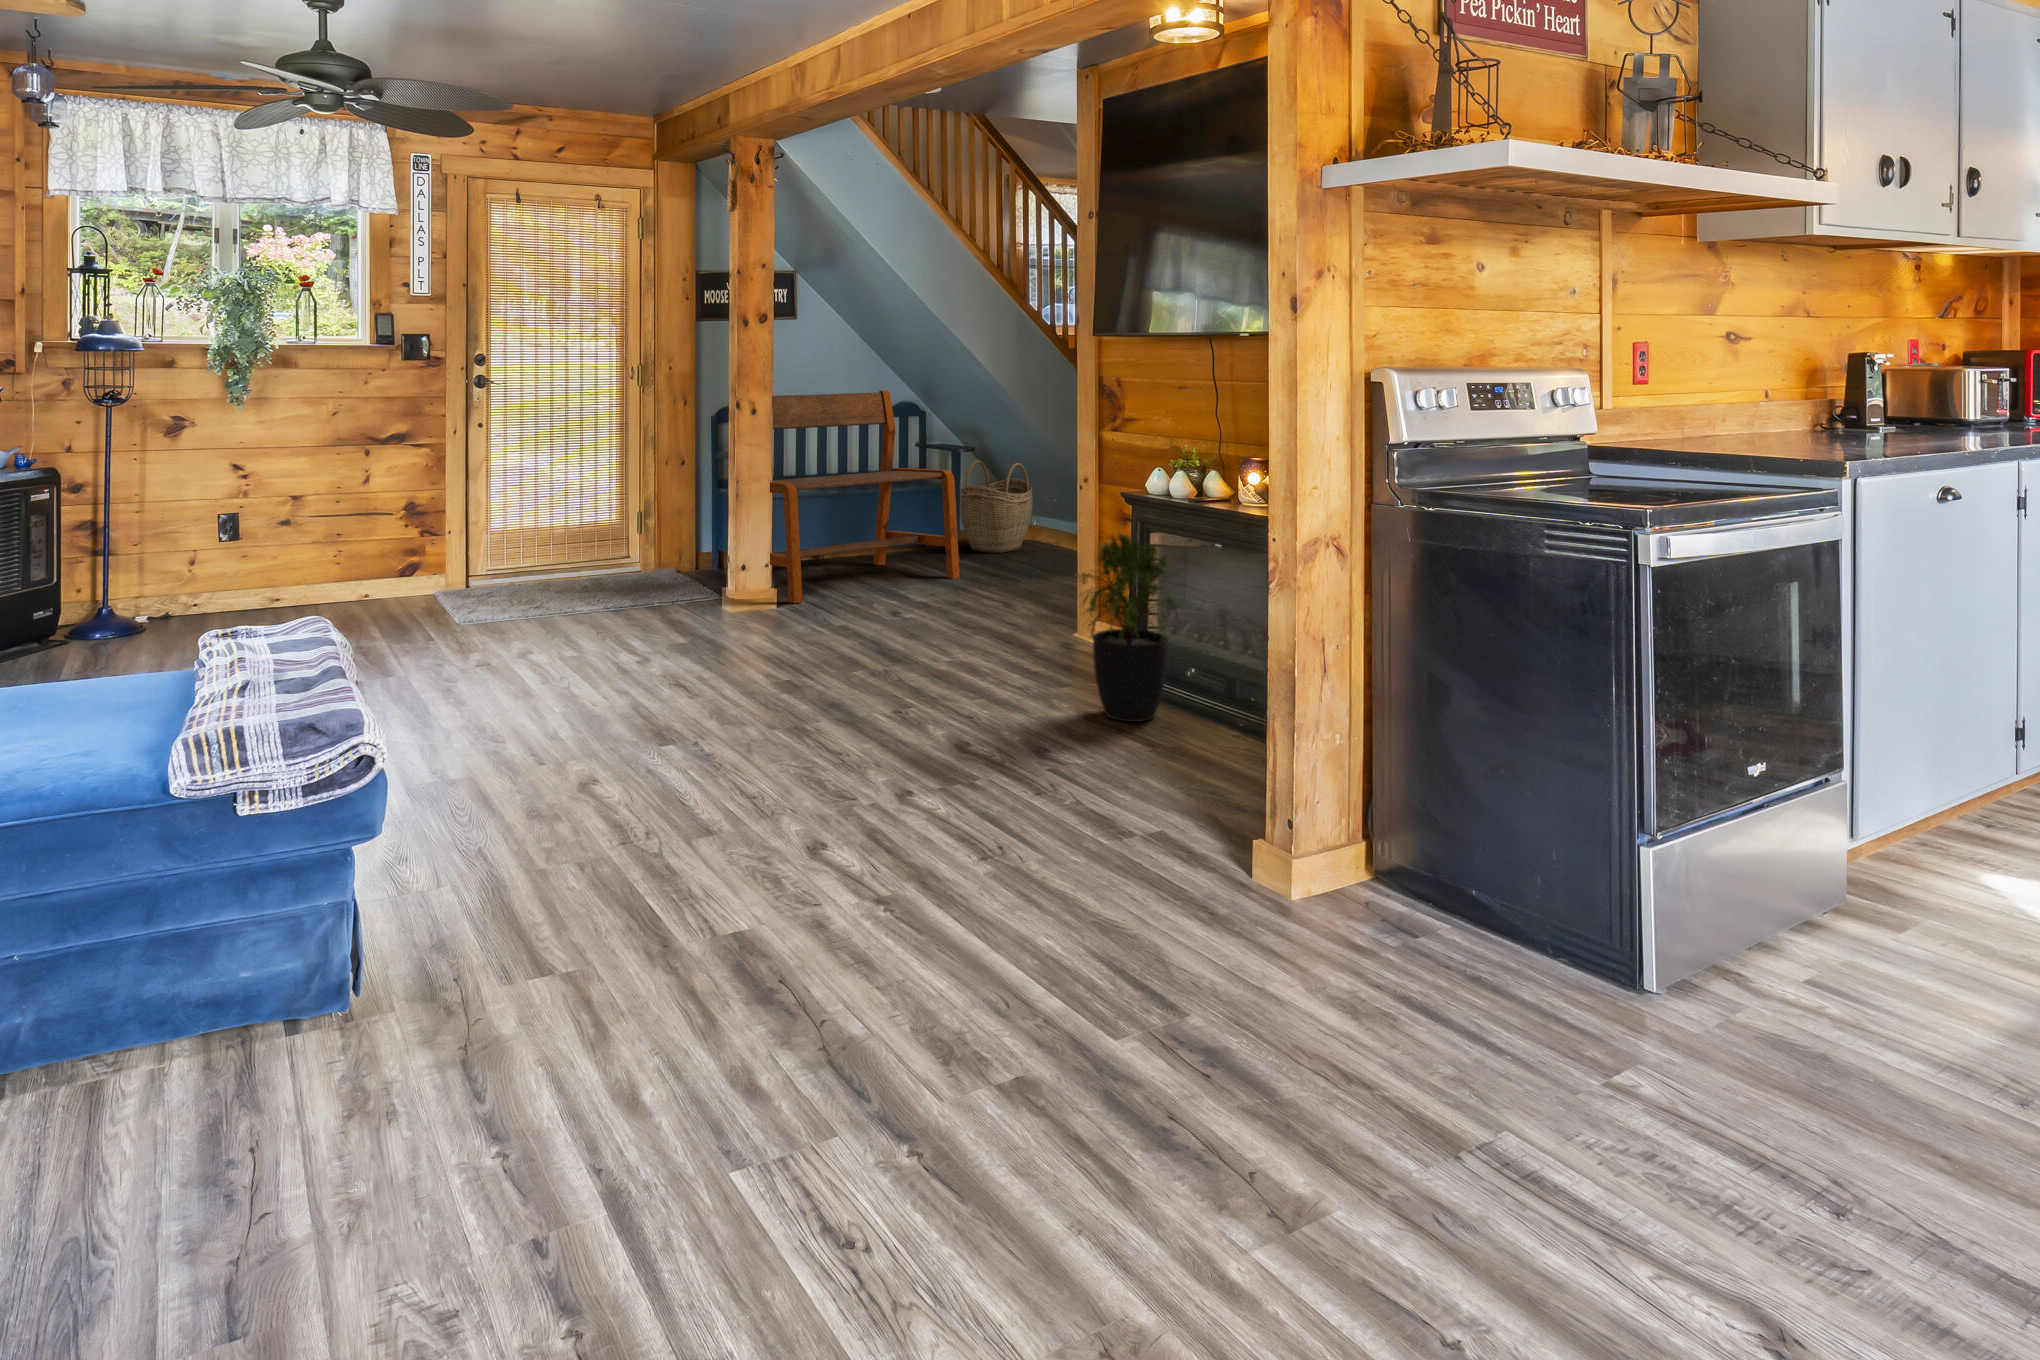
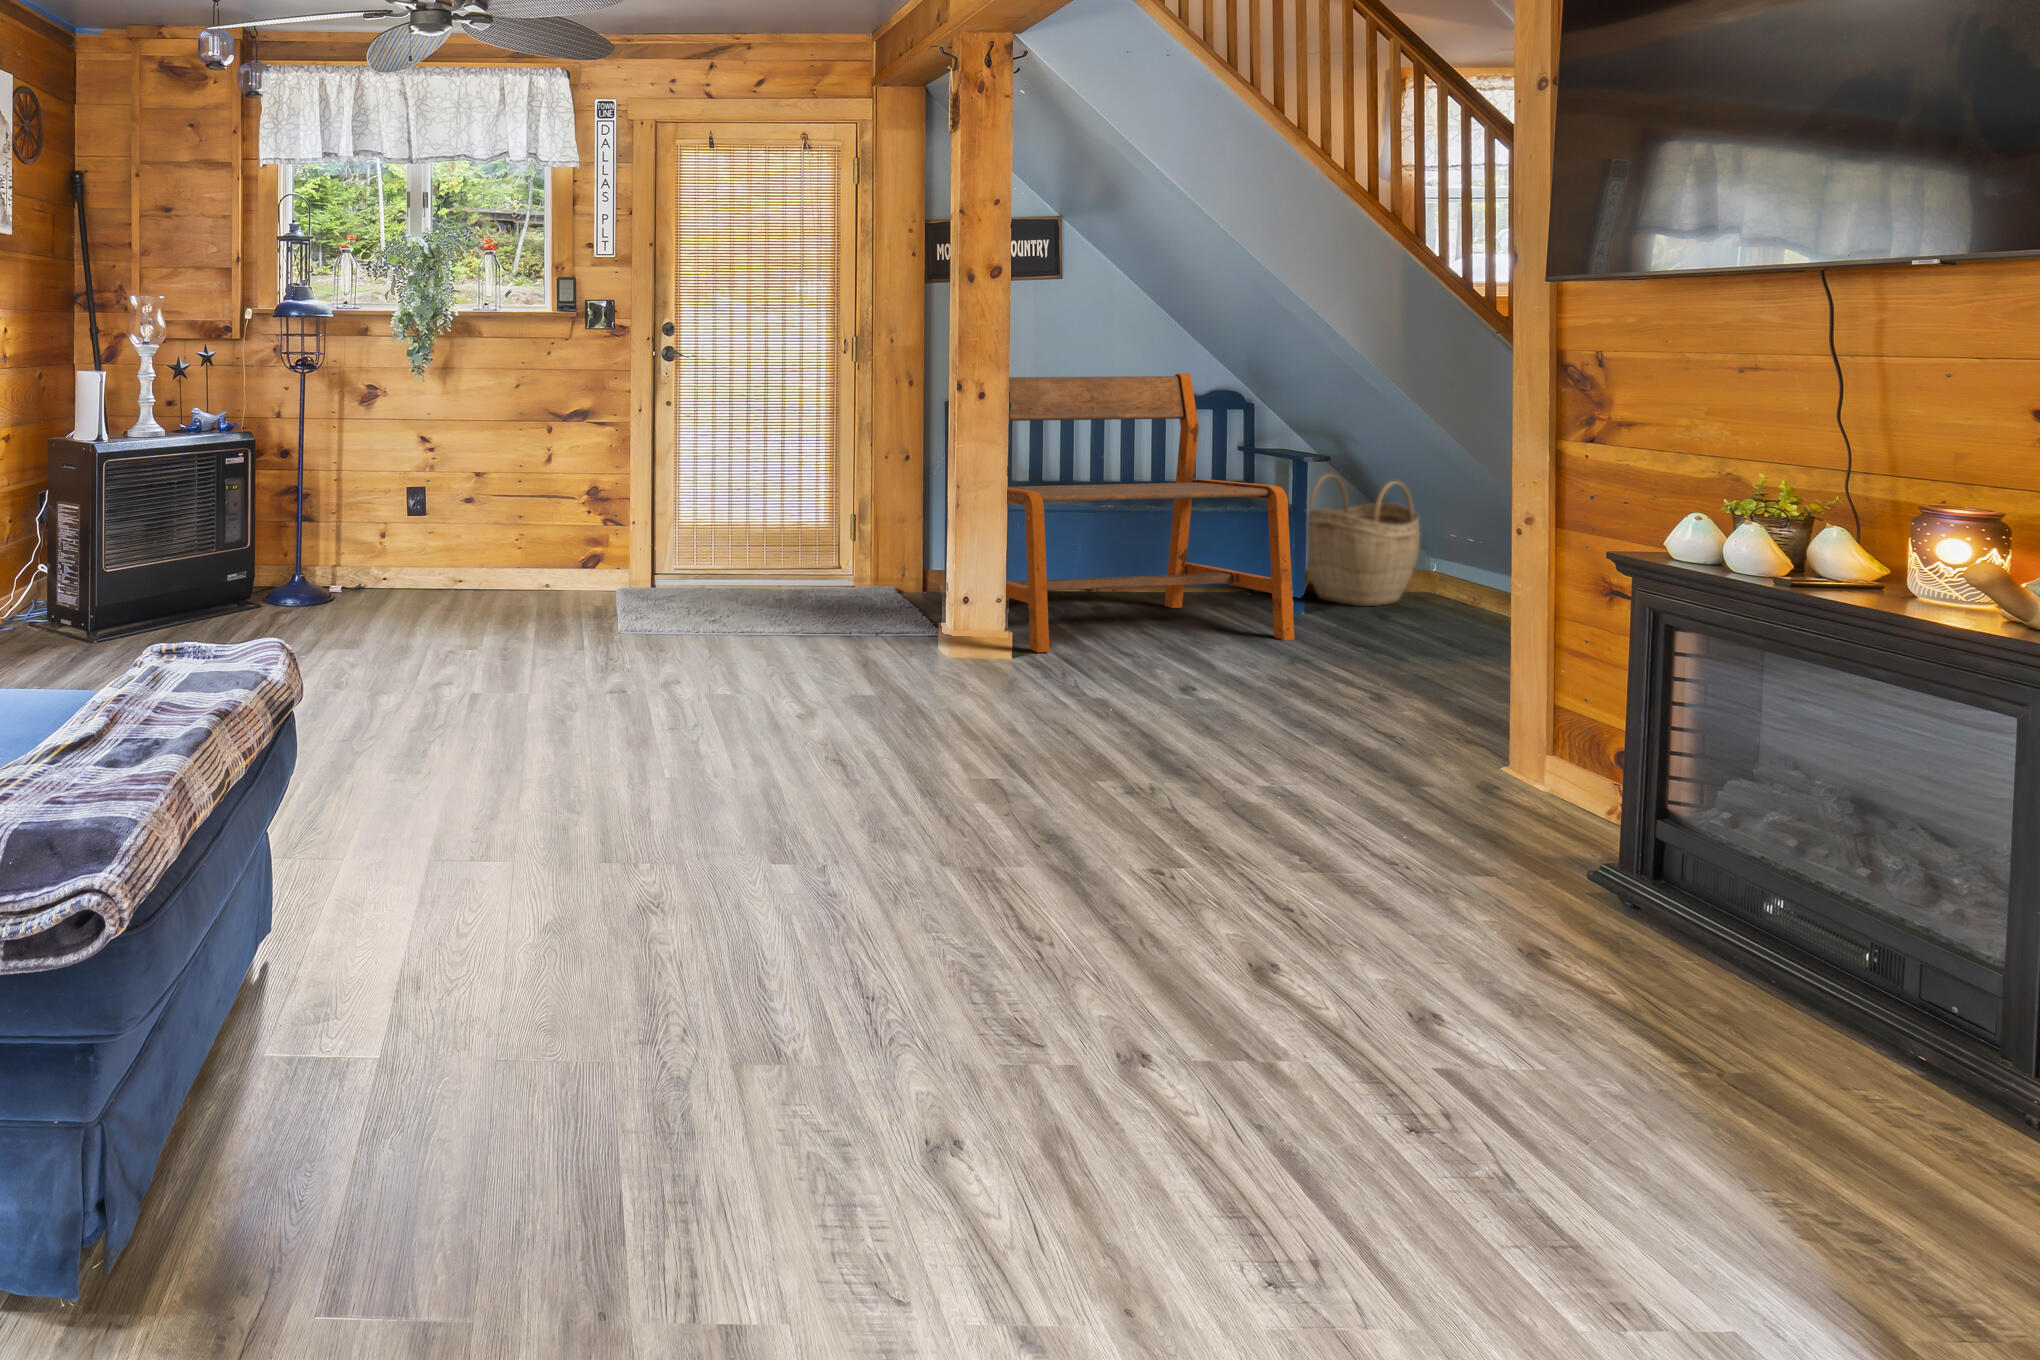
potted plant: present [1078,534,1191,722] -> none [1494,621,1794,988]

